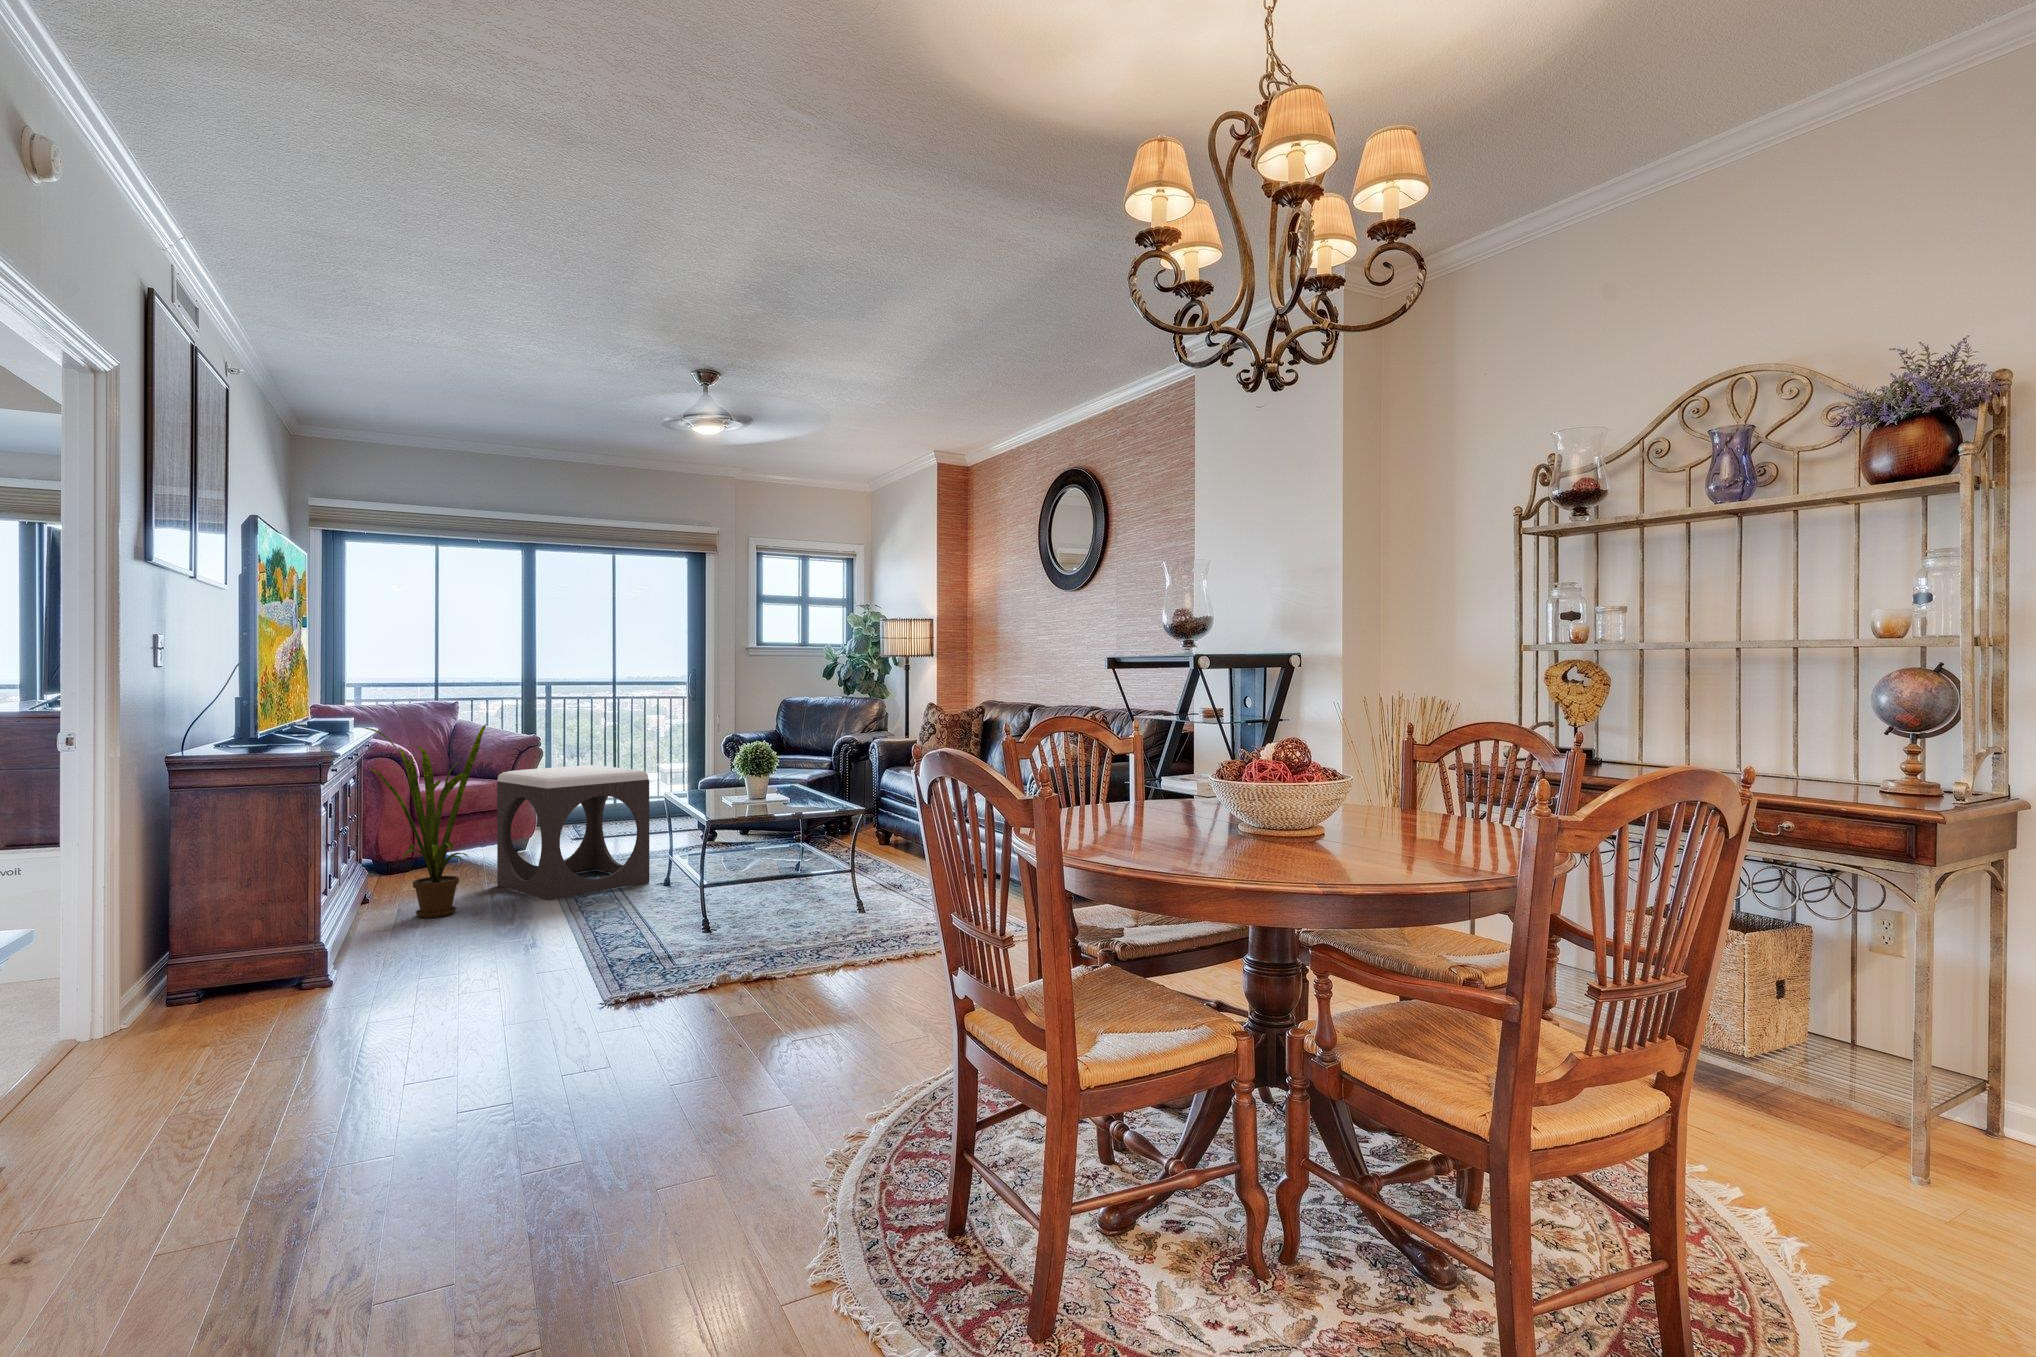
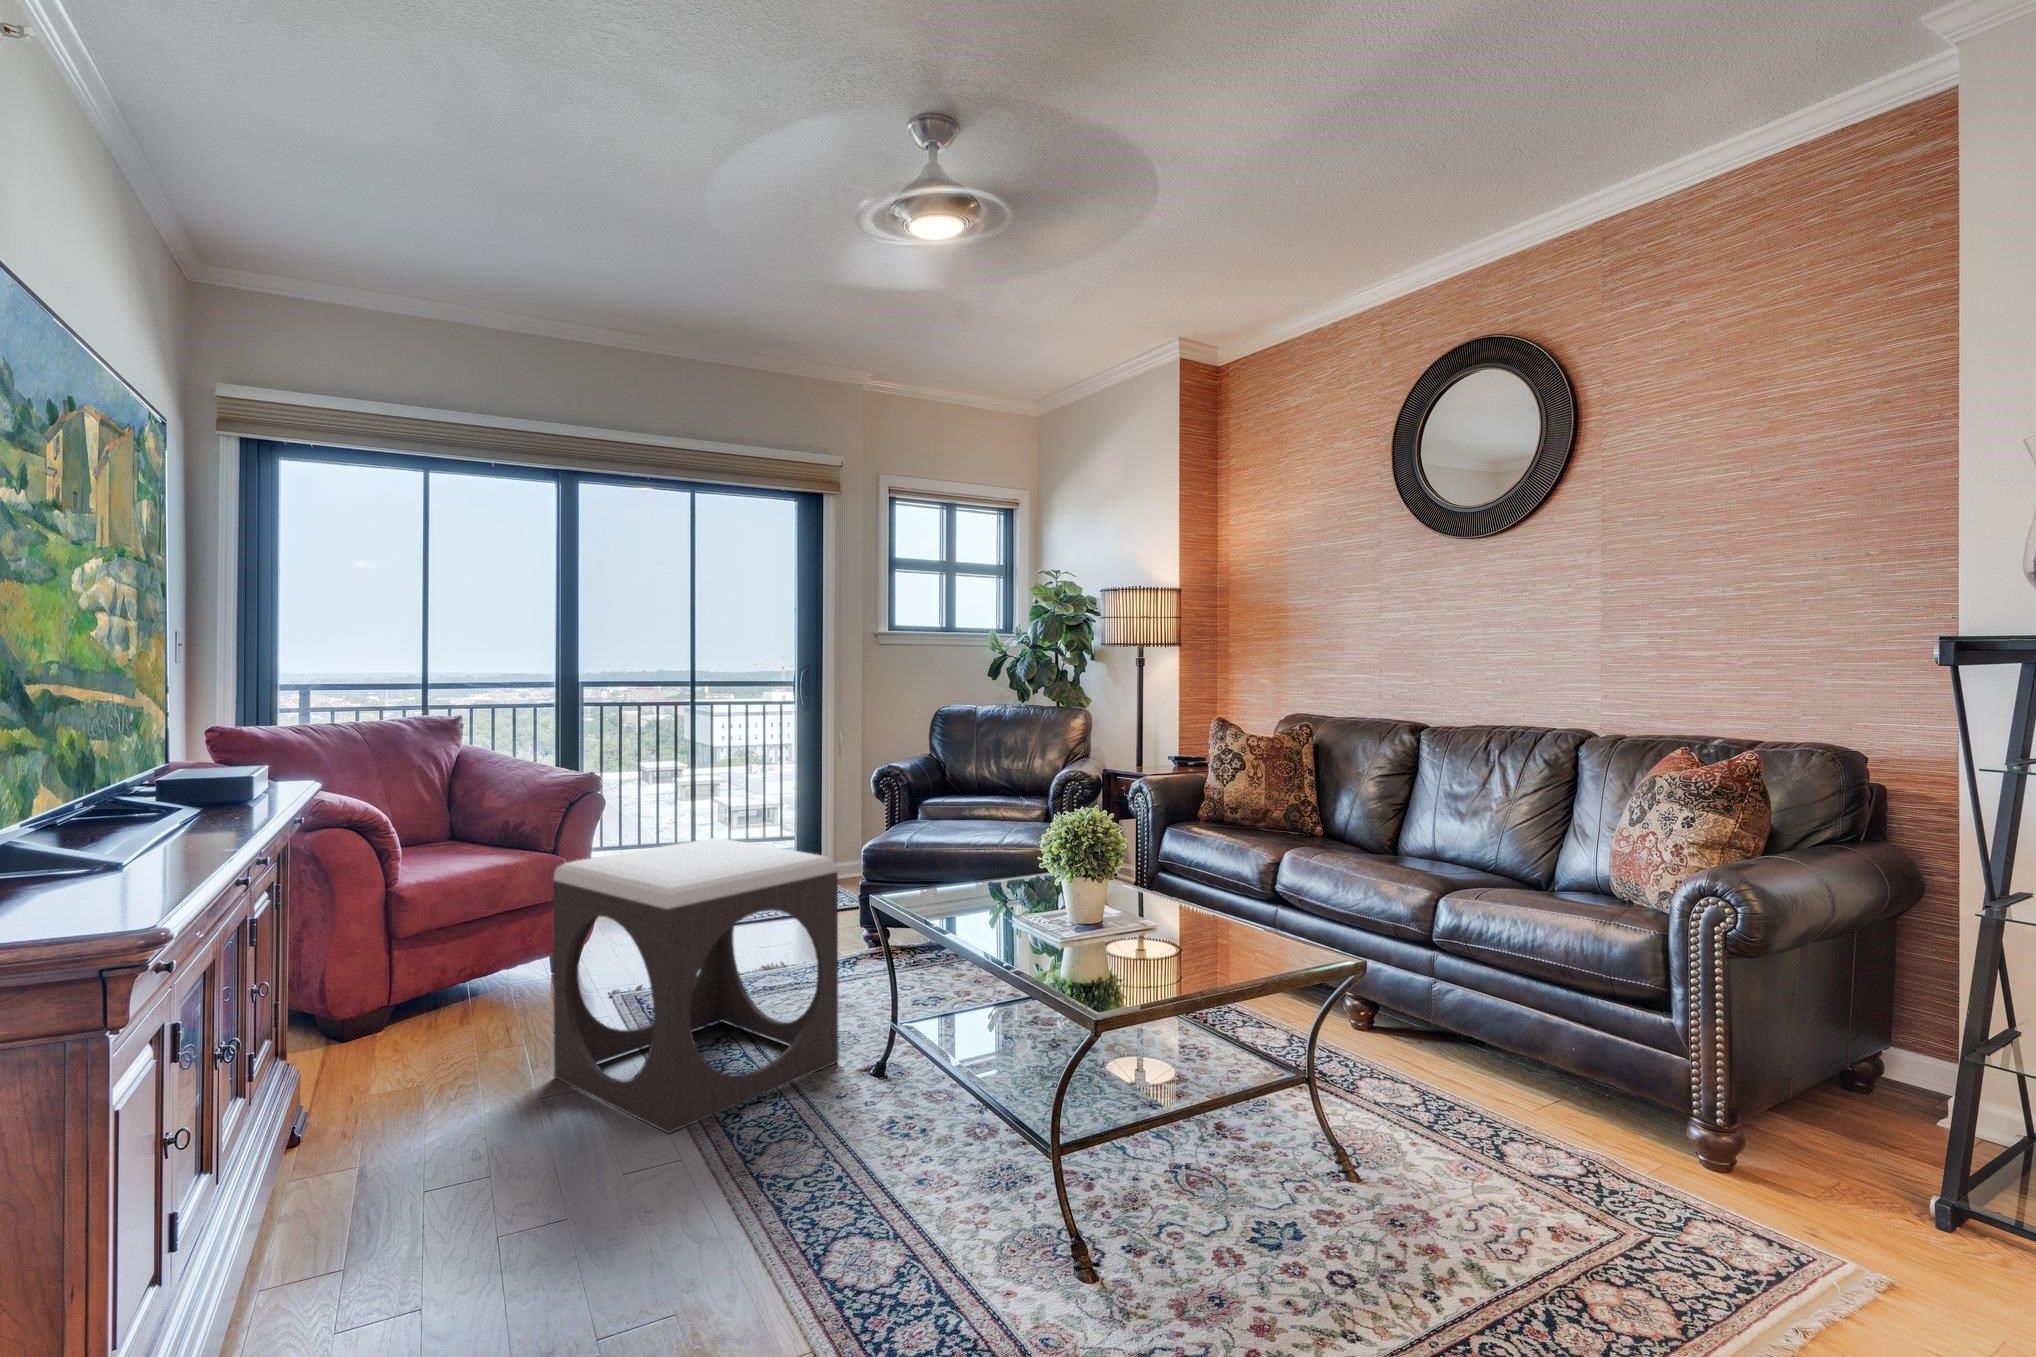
house plant: present [363,724,486,918] -> none [266,780,544,1220]

